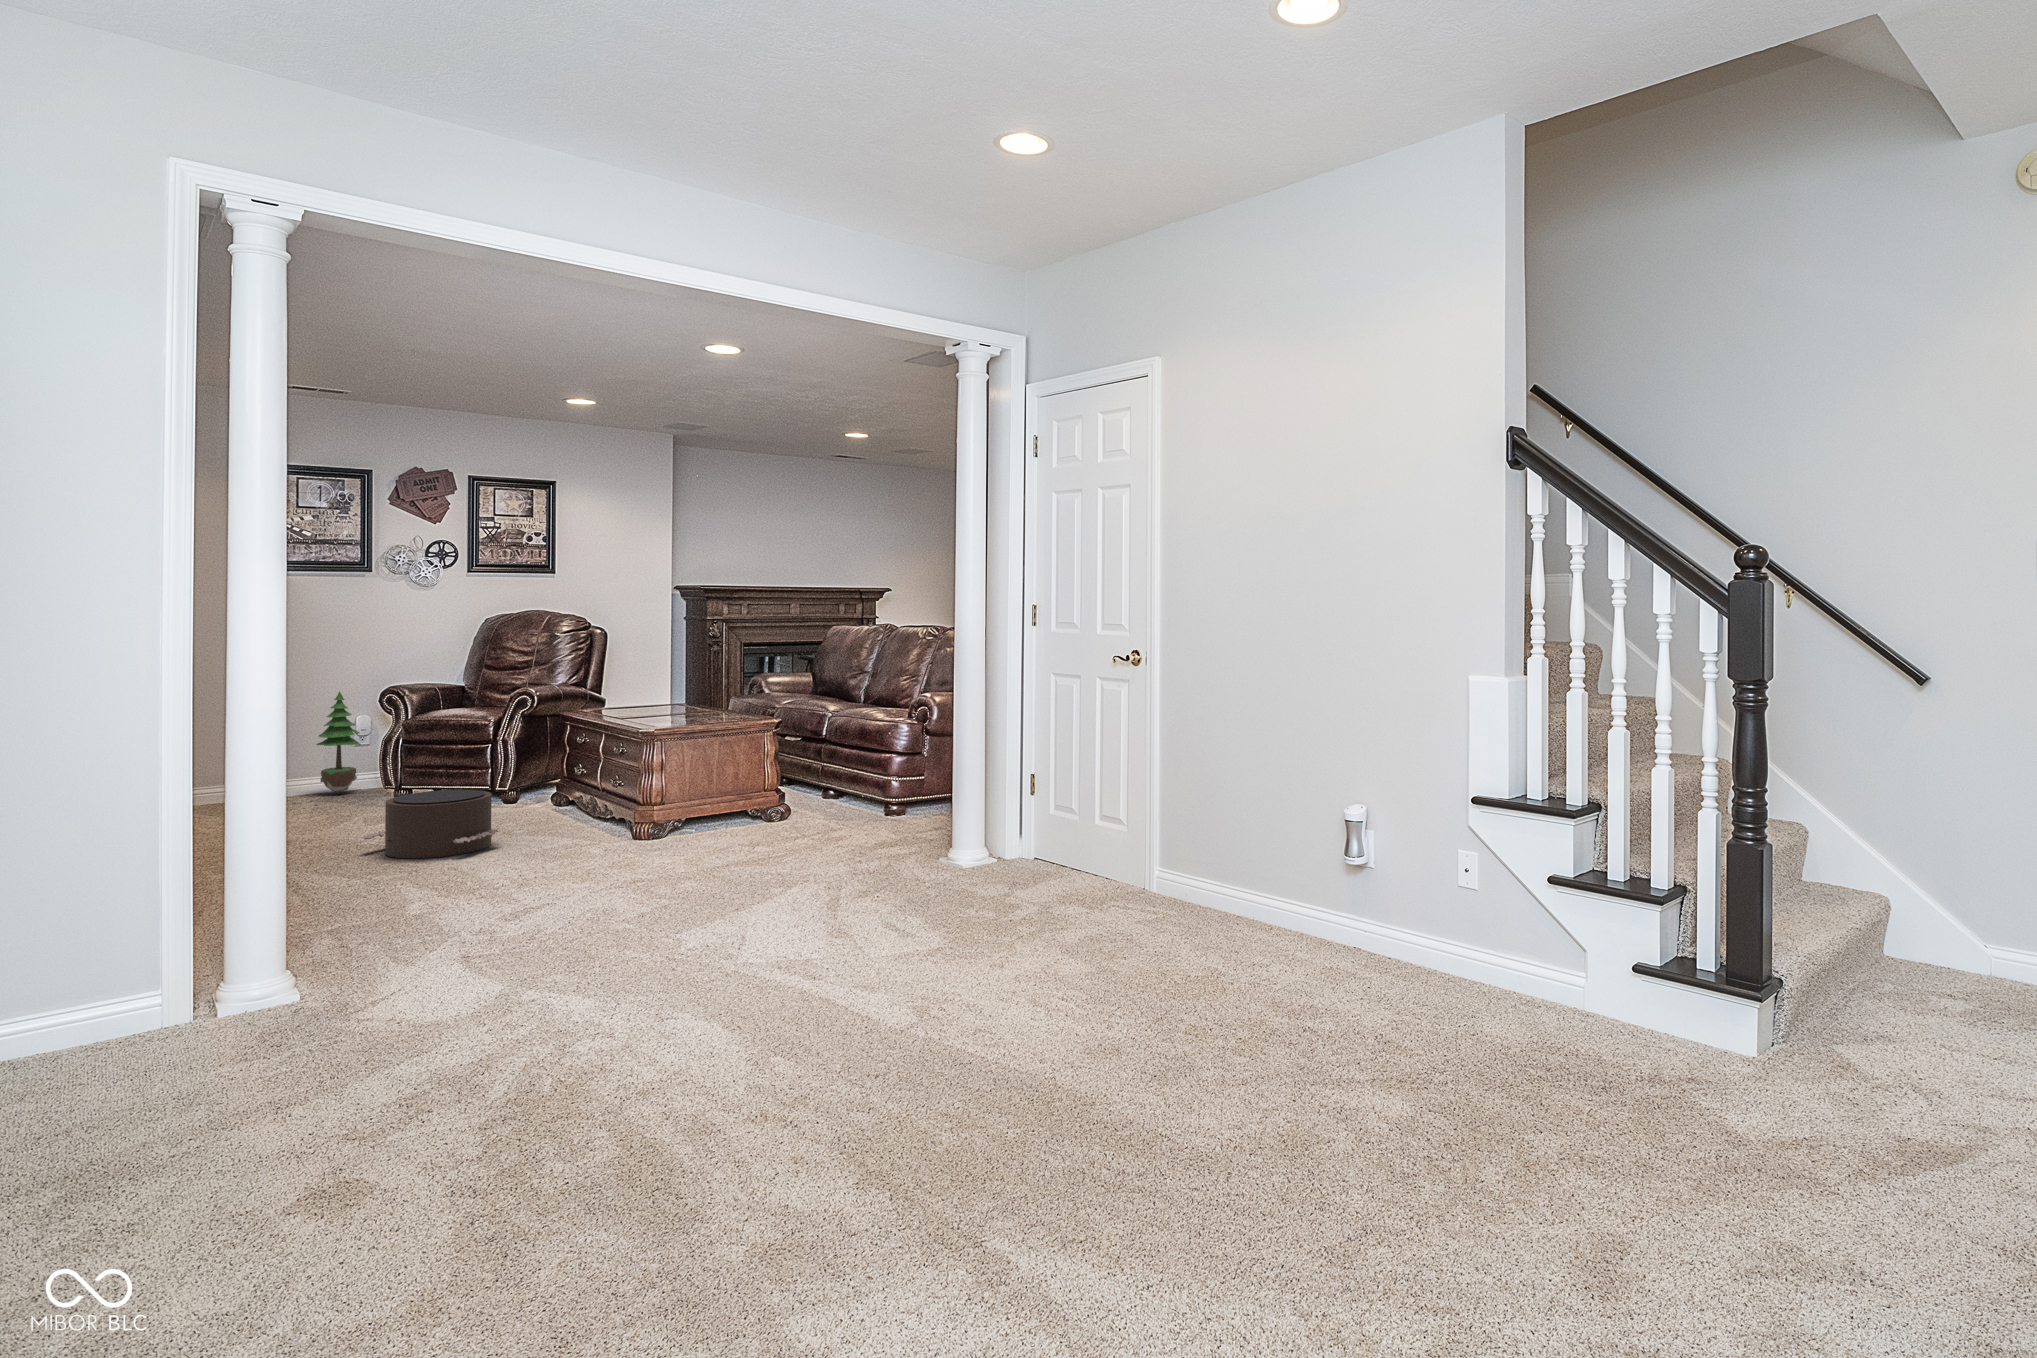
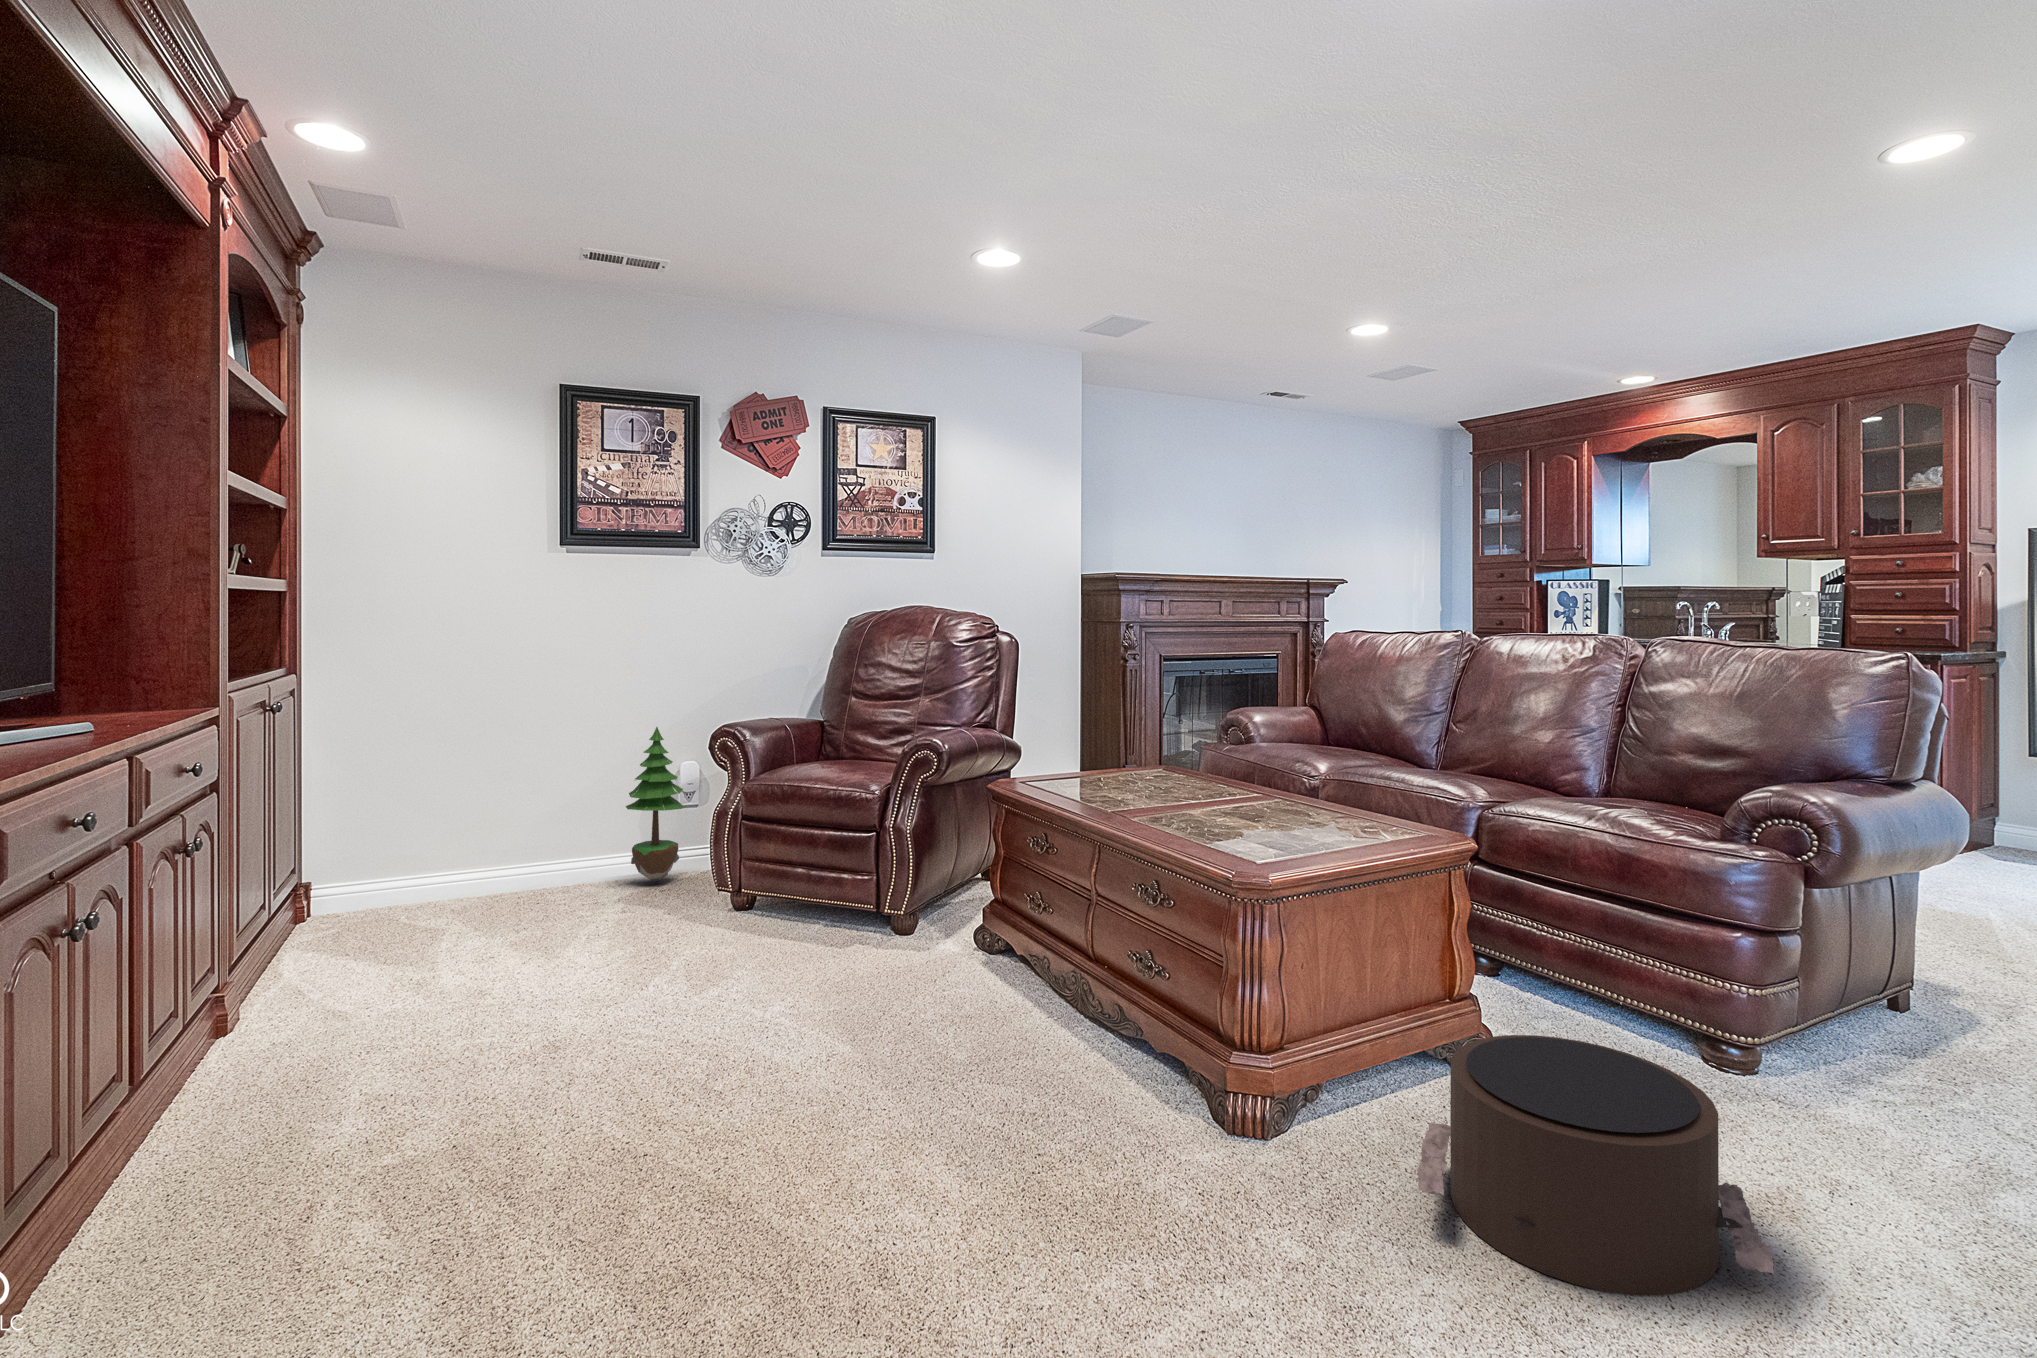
pouf: present [362,790,499,858] -> present [1417,1035,1774,1296]

